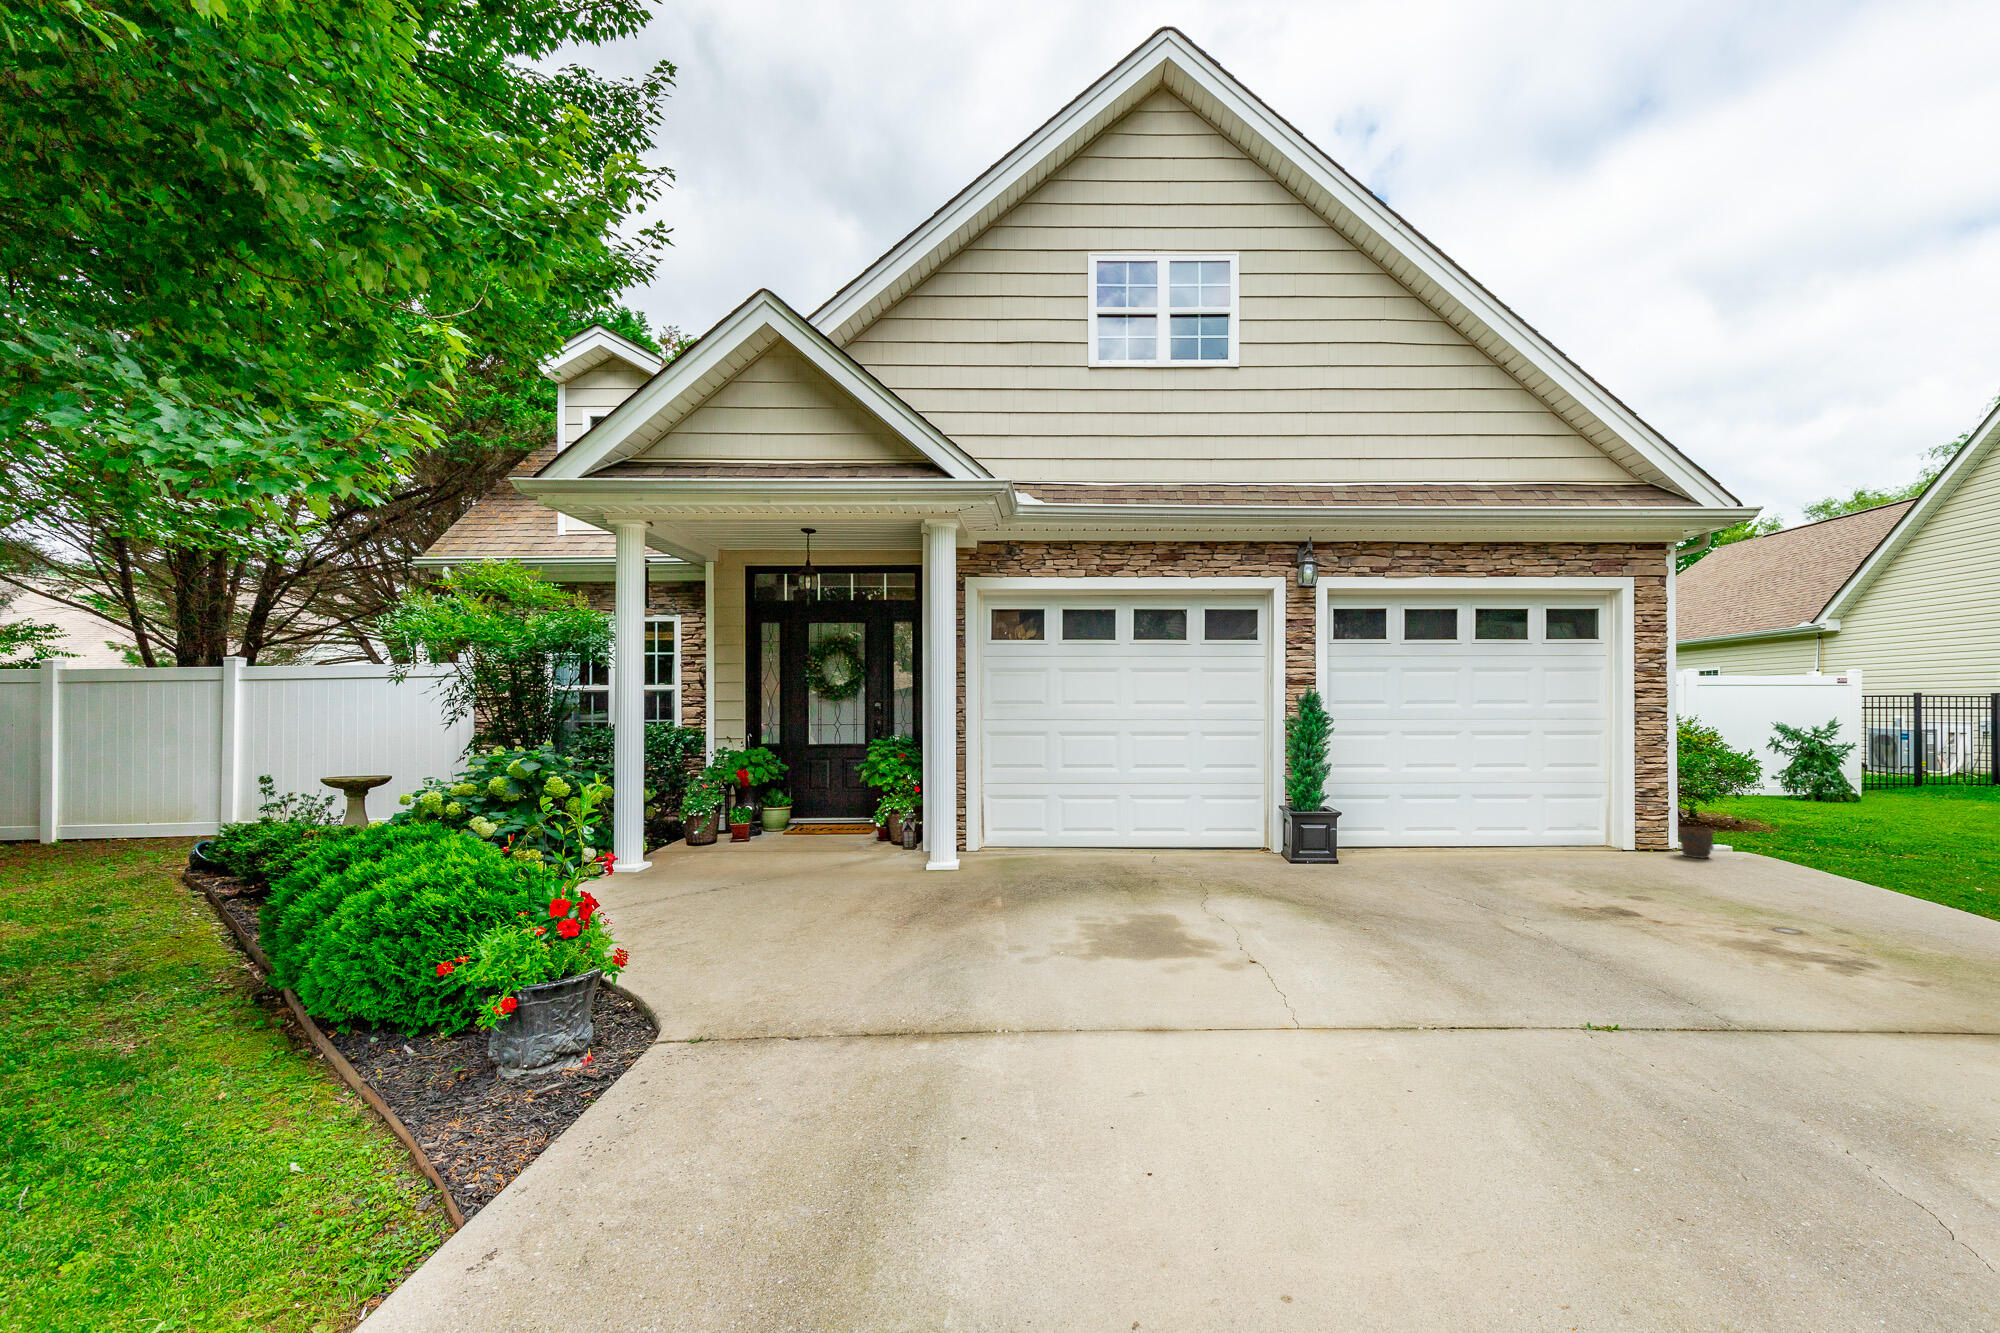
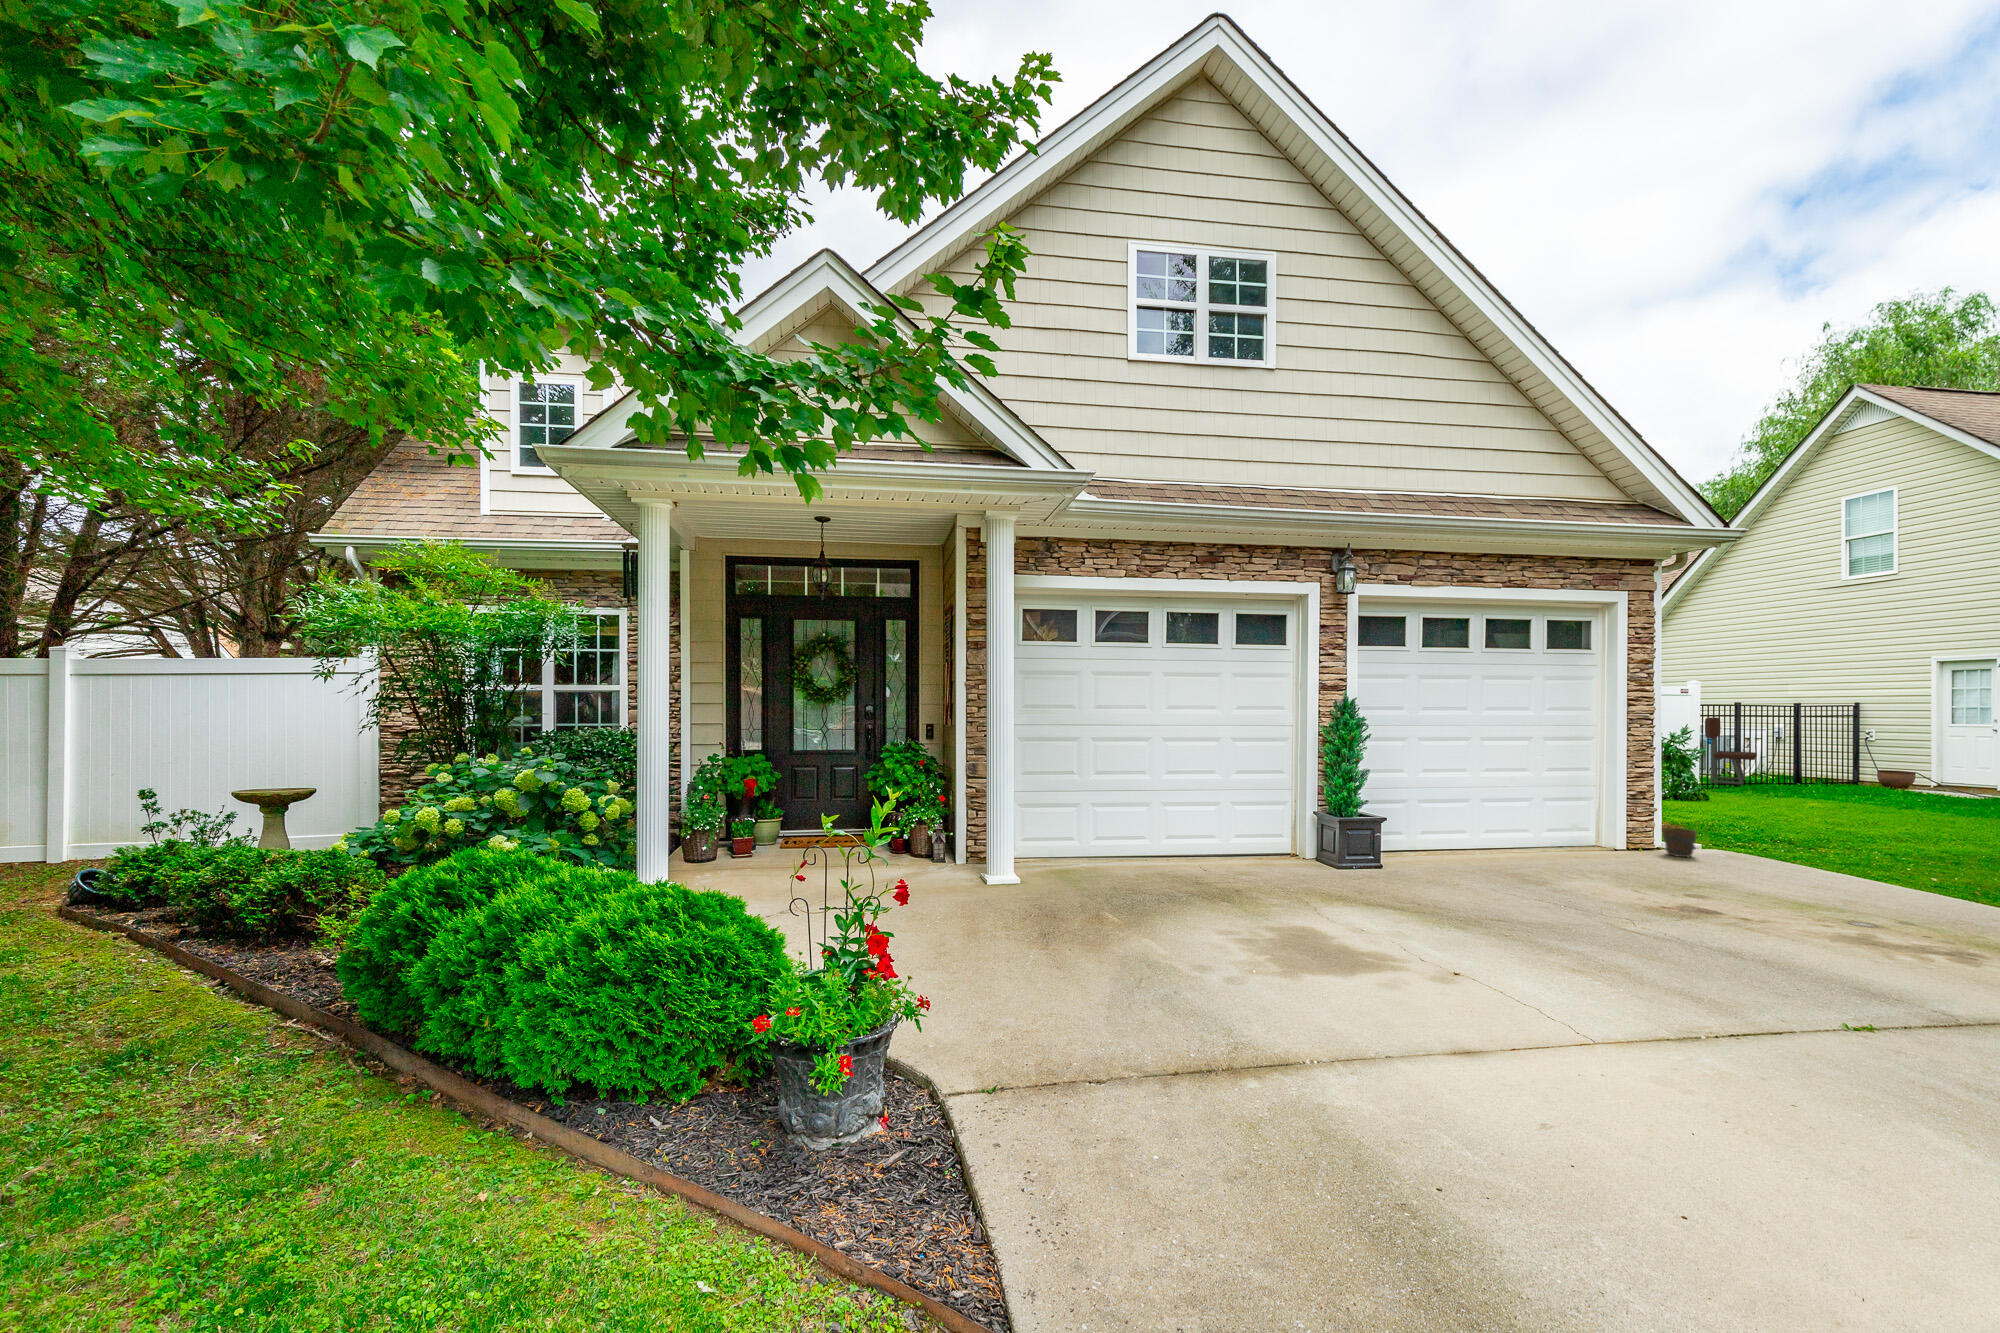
bench: none [1856,710,1925,787] -> present [1705,717,1757,785]

